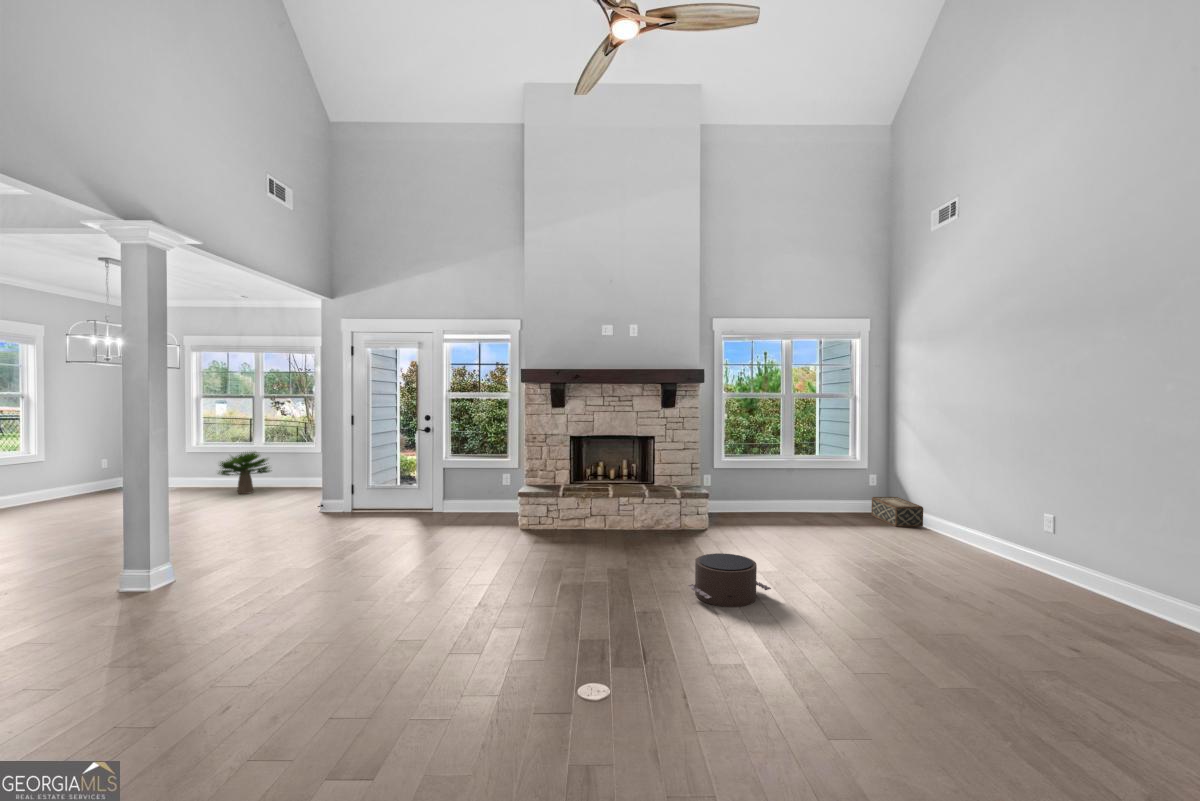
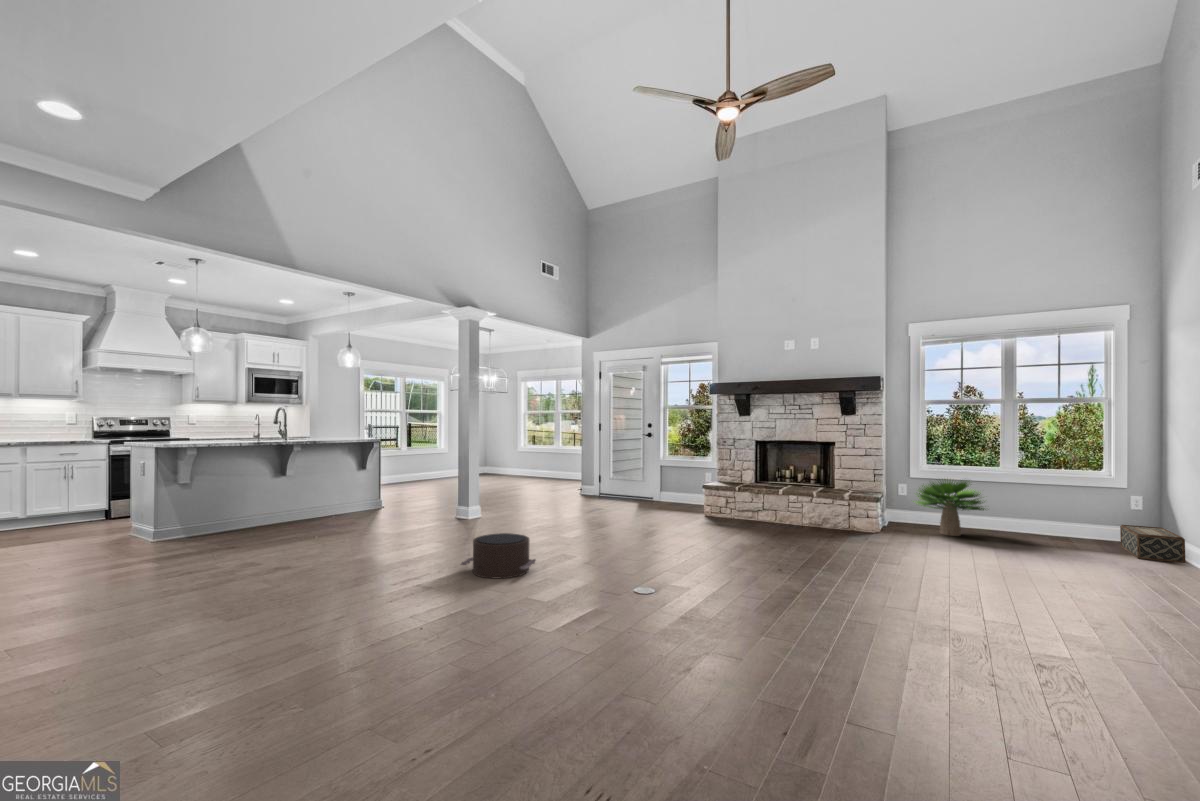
potted plant: present [218,452,270,494] -> present [913,480,985,536]
pouf: present [688,553,771,607] -> present [461,533,536,579]

